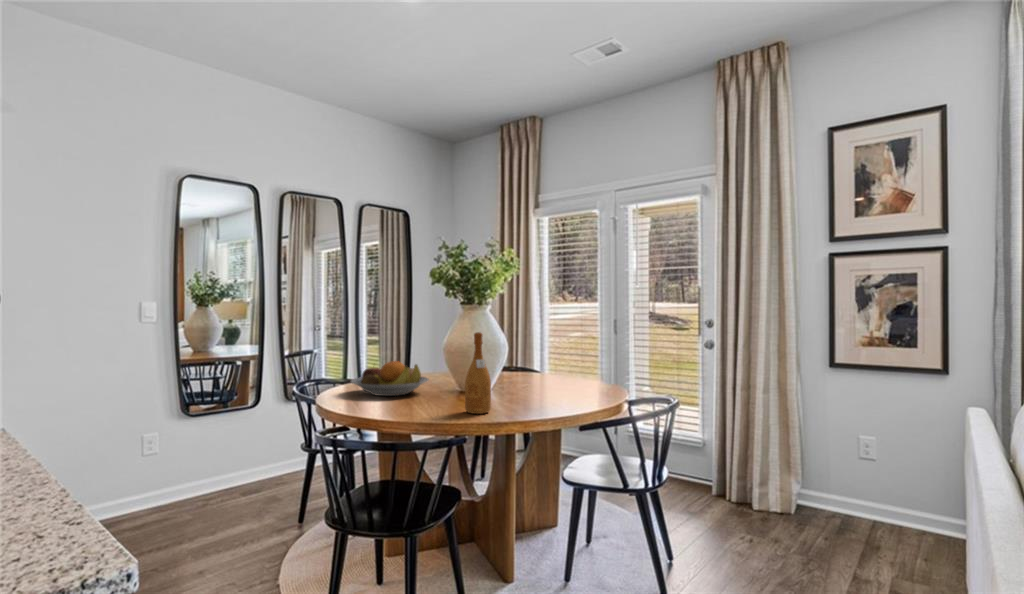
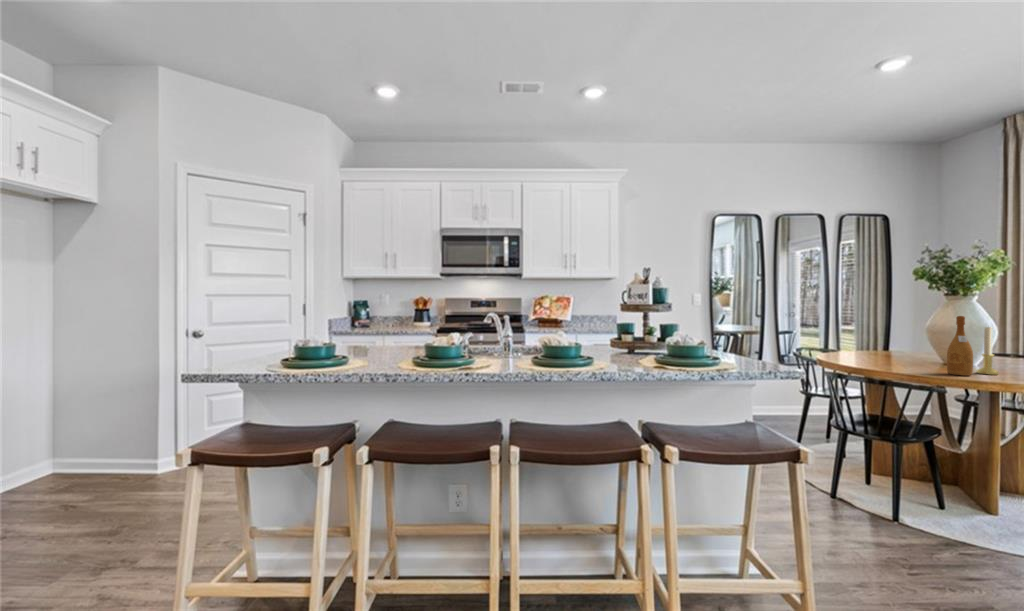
candle holder: none [493,343,514,406] -> present [976,327,999,375]
fruit bowl: present [351,361,429,396] -> none [843,336,912,361]

